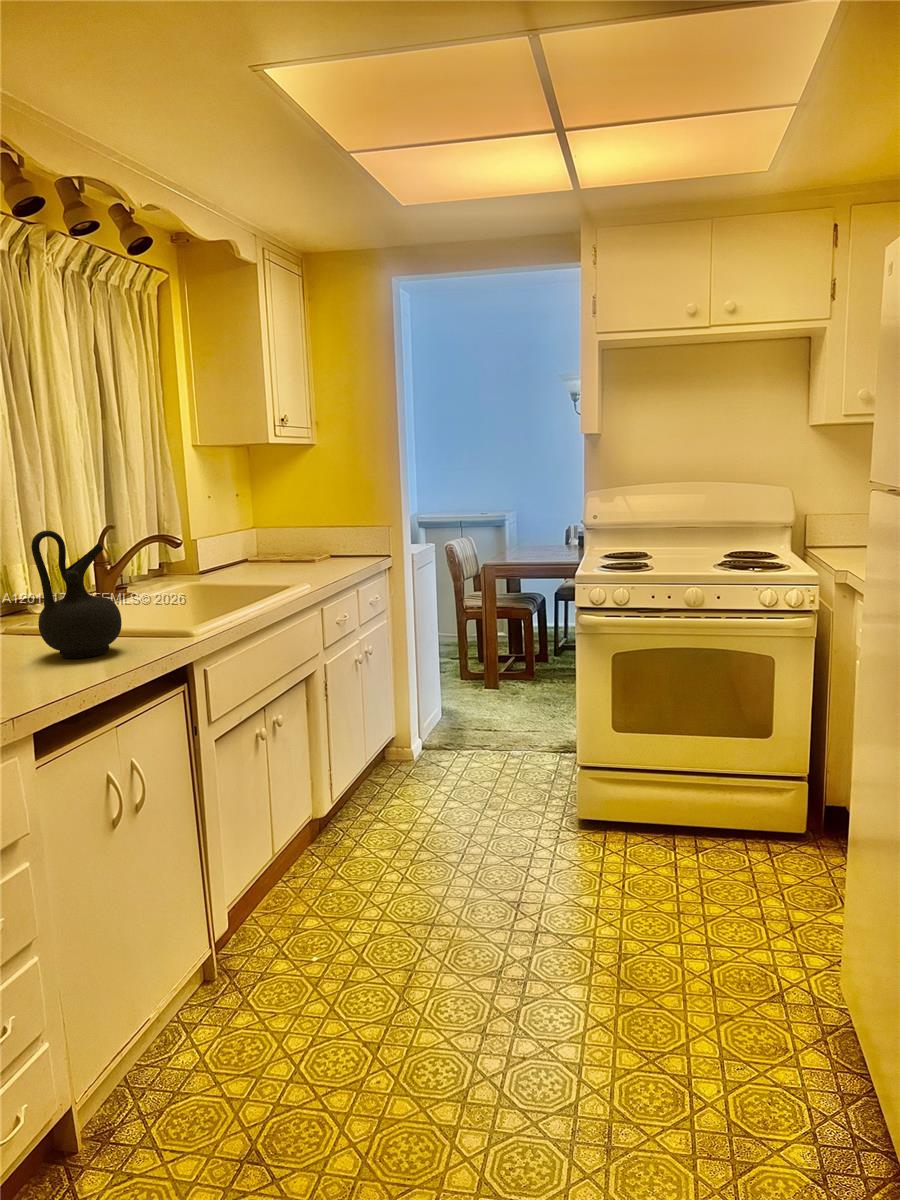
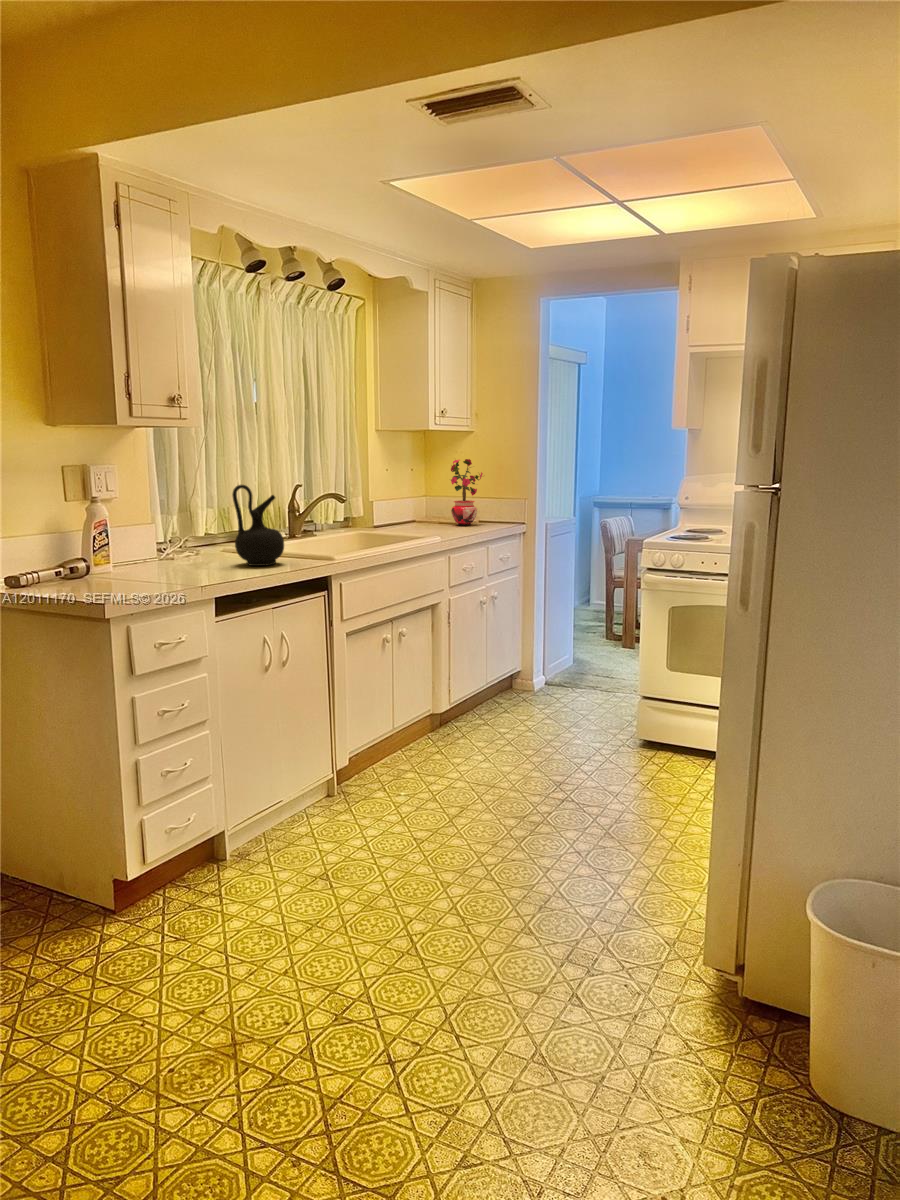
potted plant: none [292,477,341,563] -> present [451,459,483,526]

